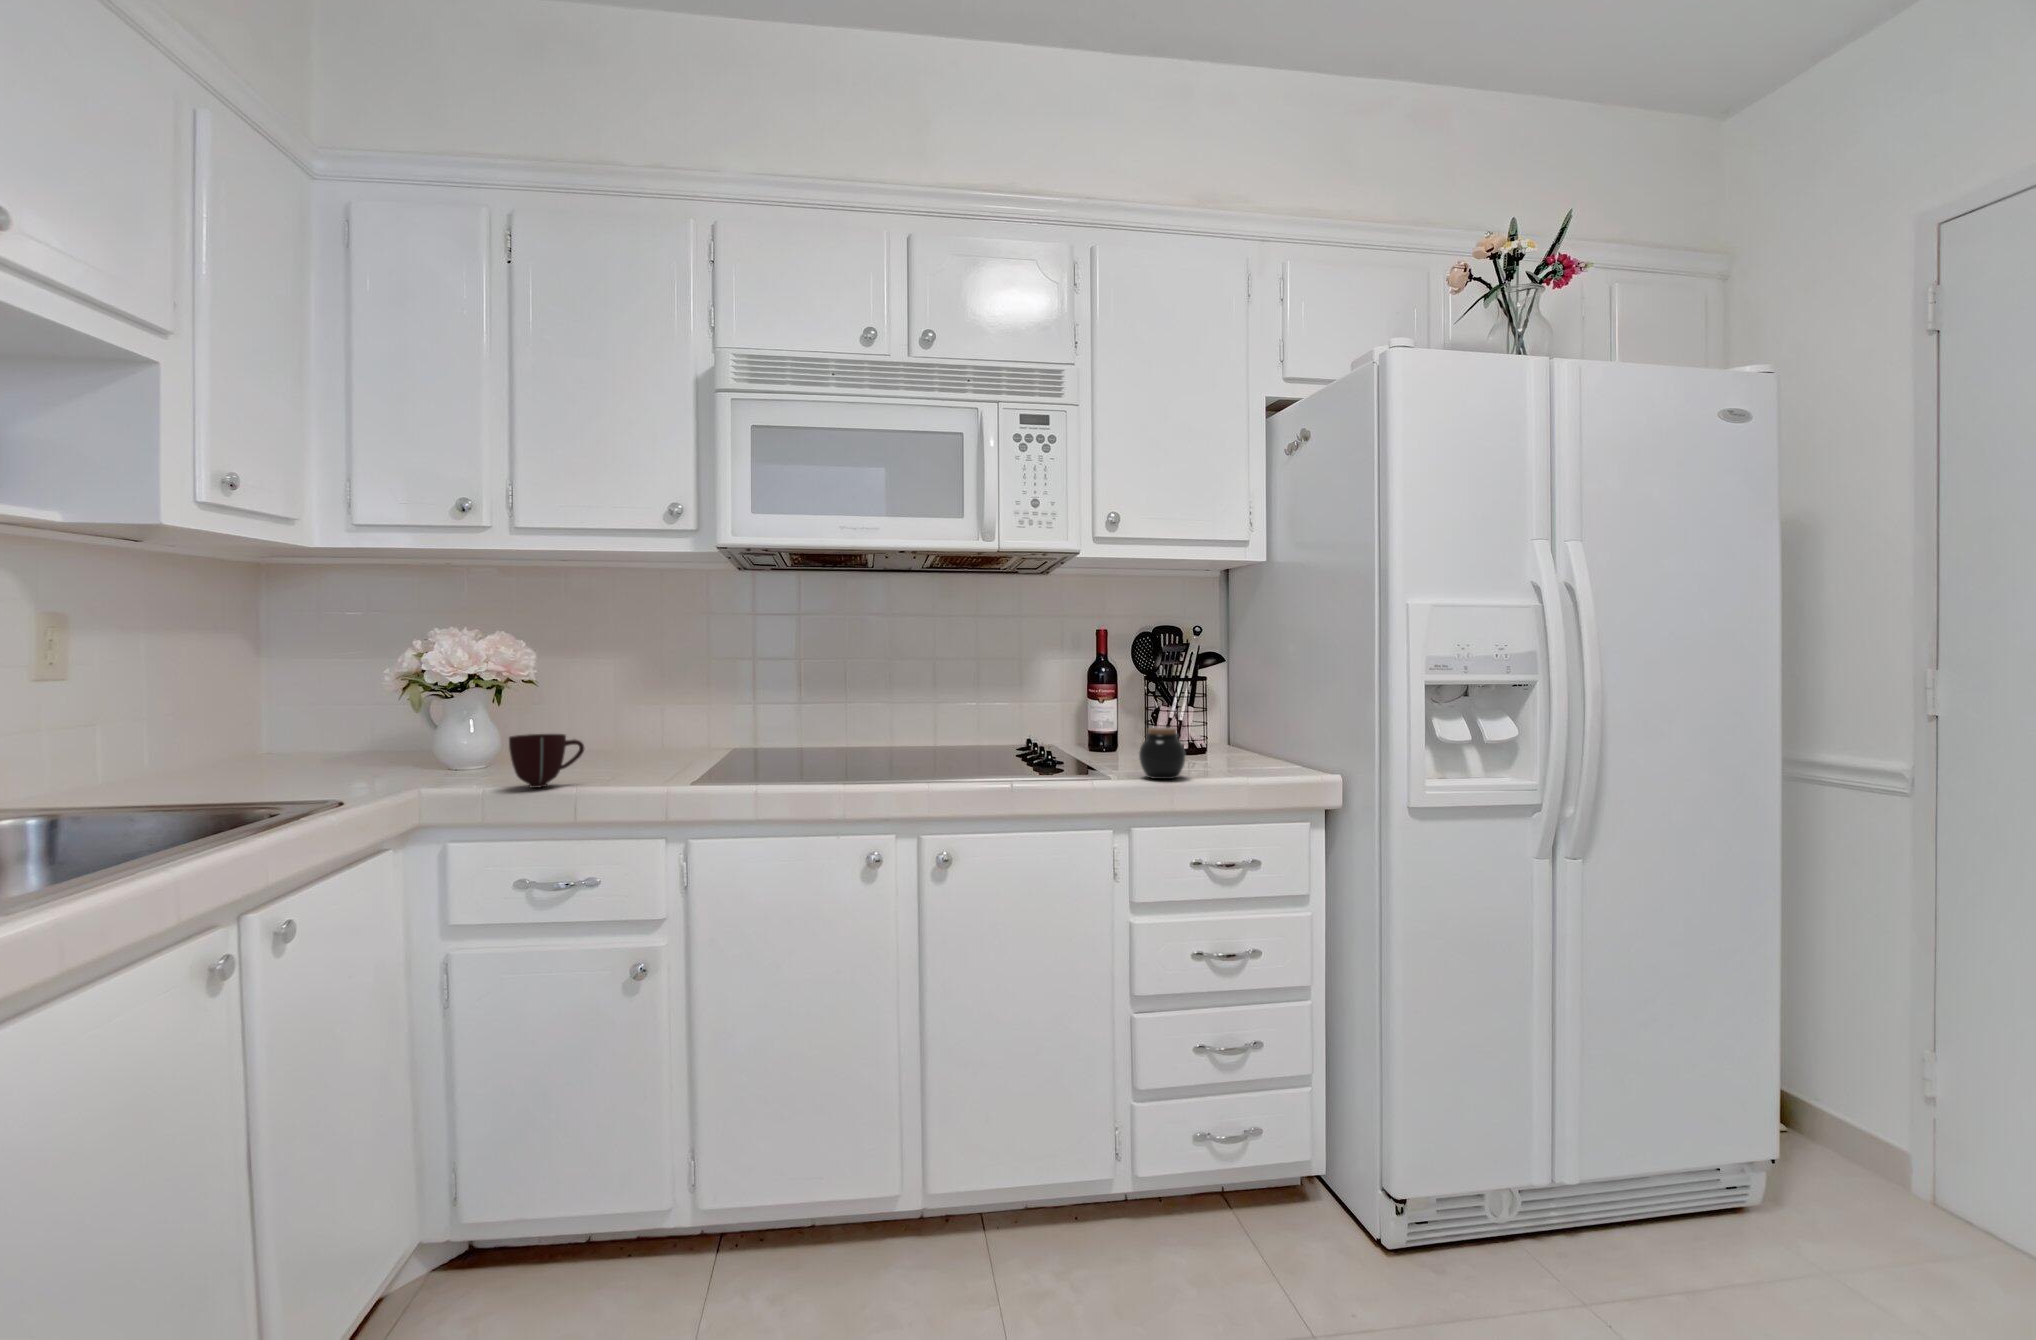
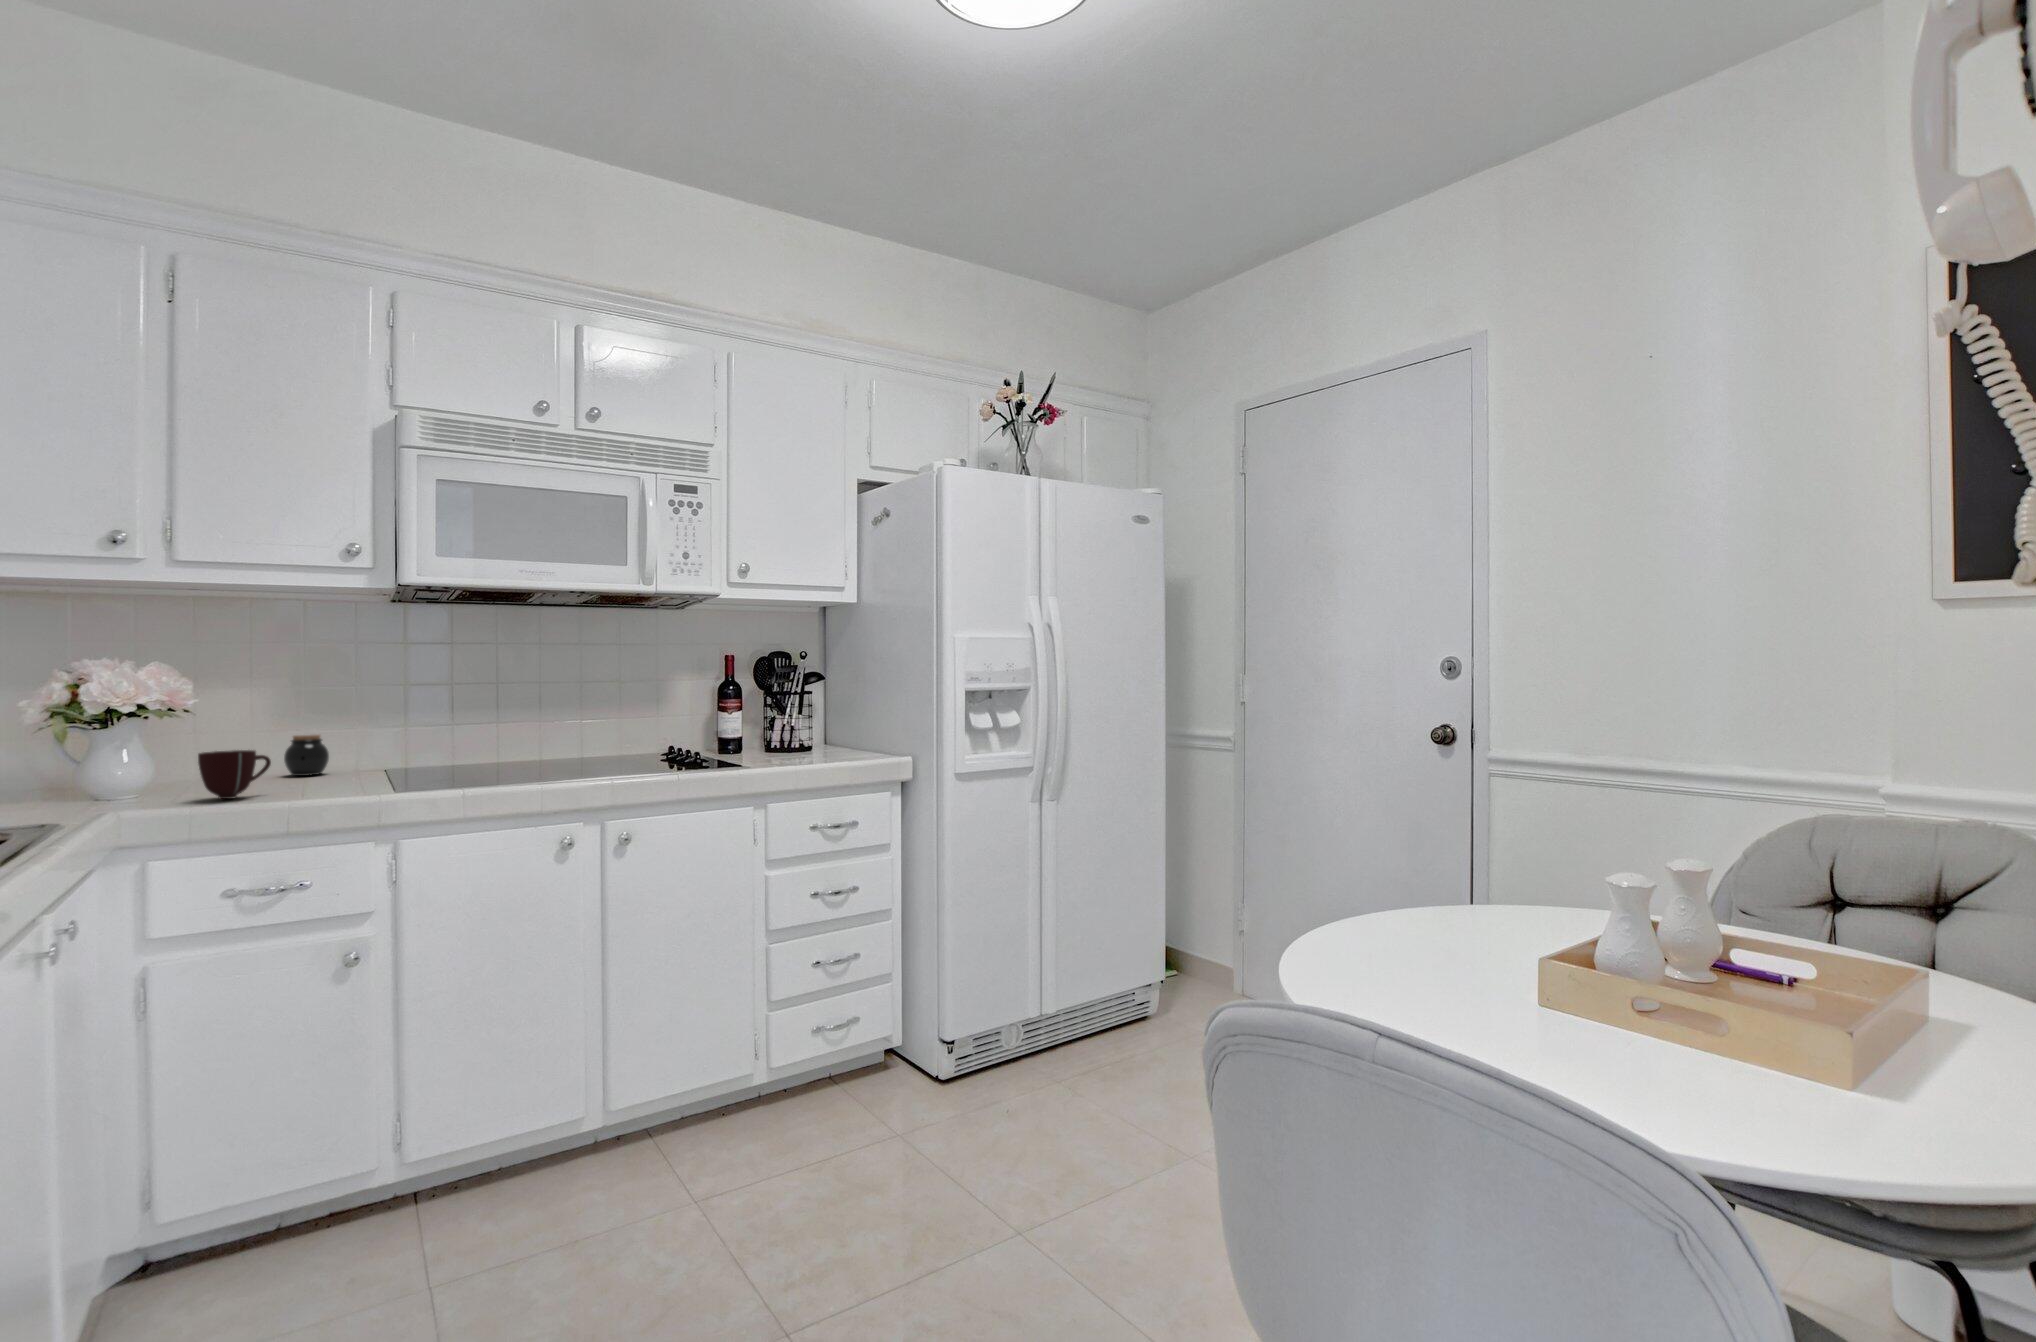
jar: present [1139,727,1185,779] -> present [284,734,329,776]

